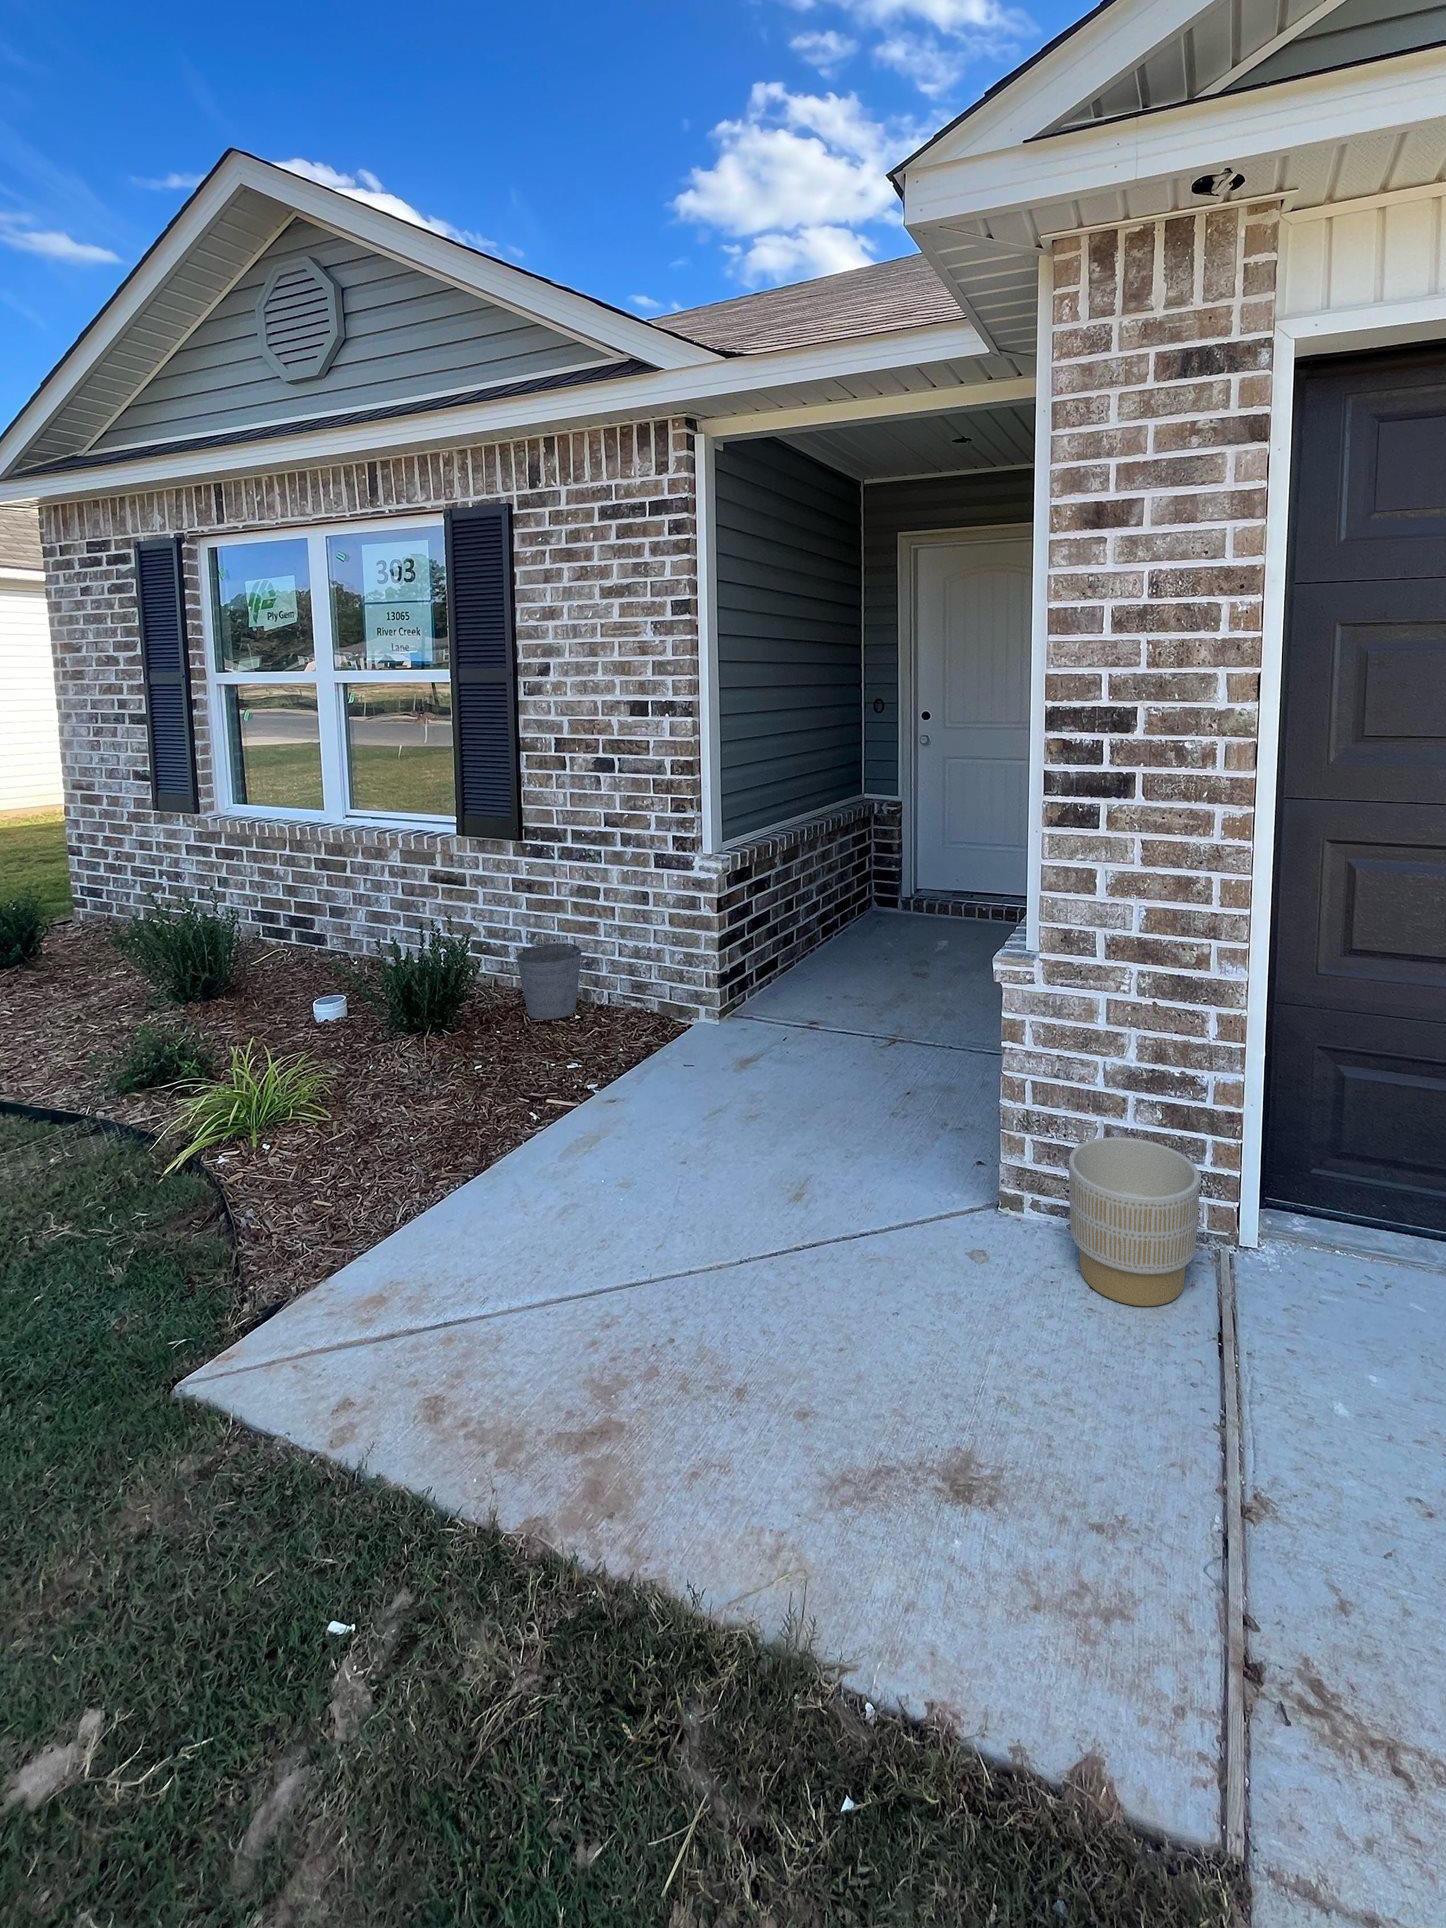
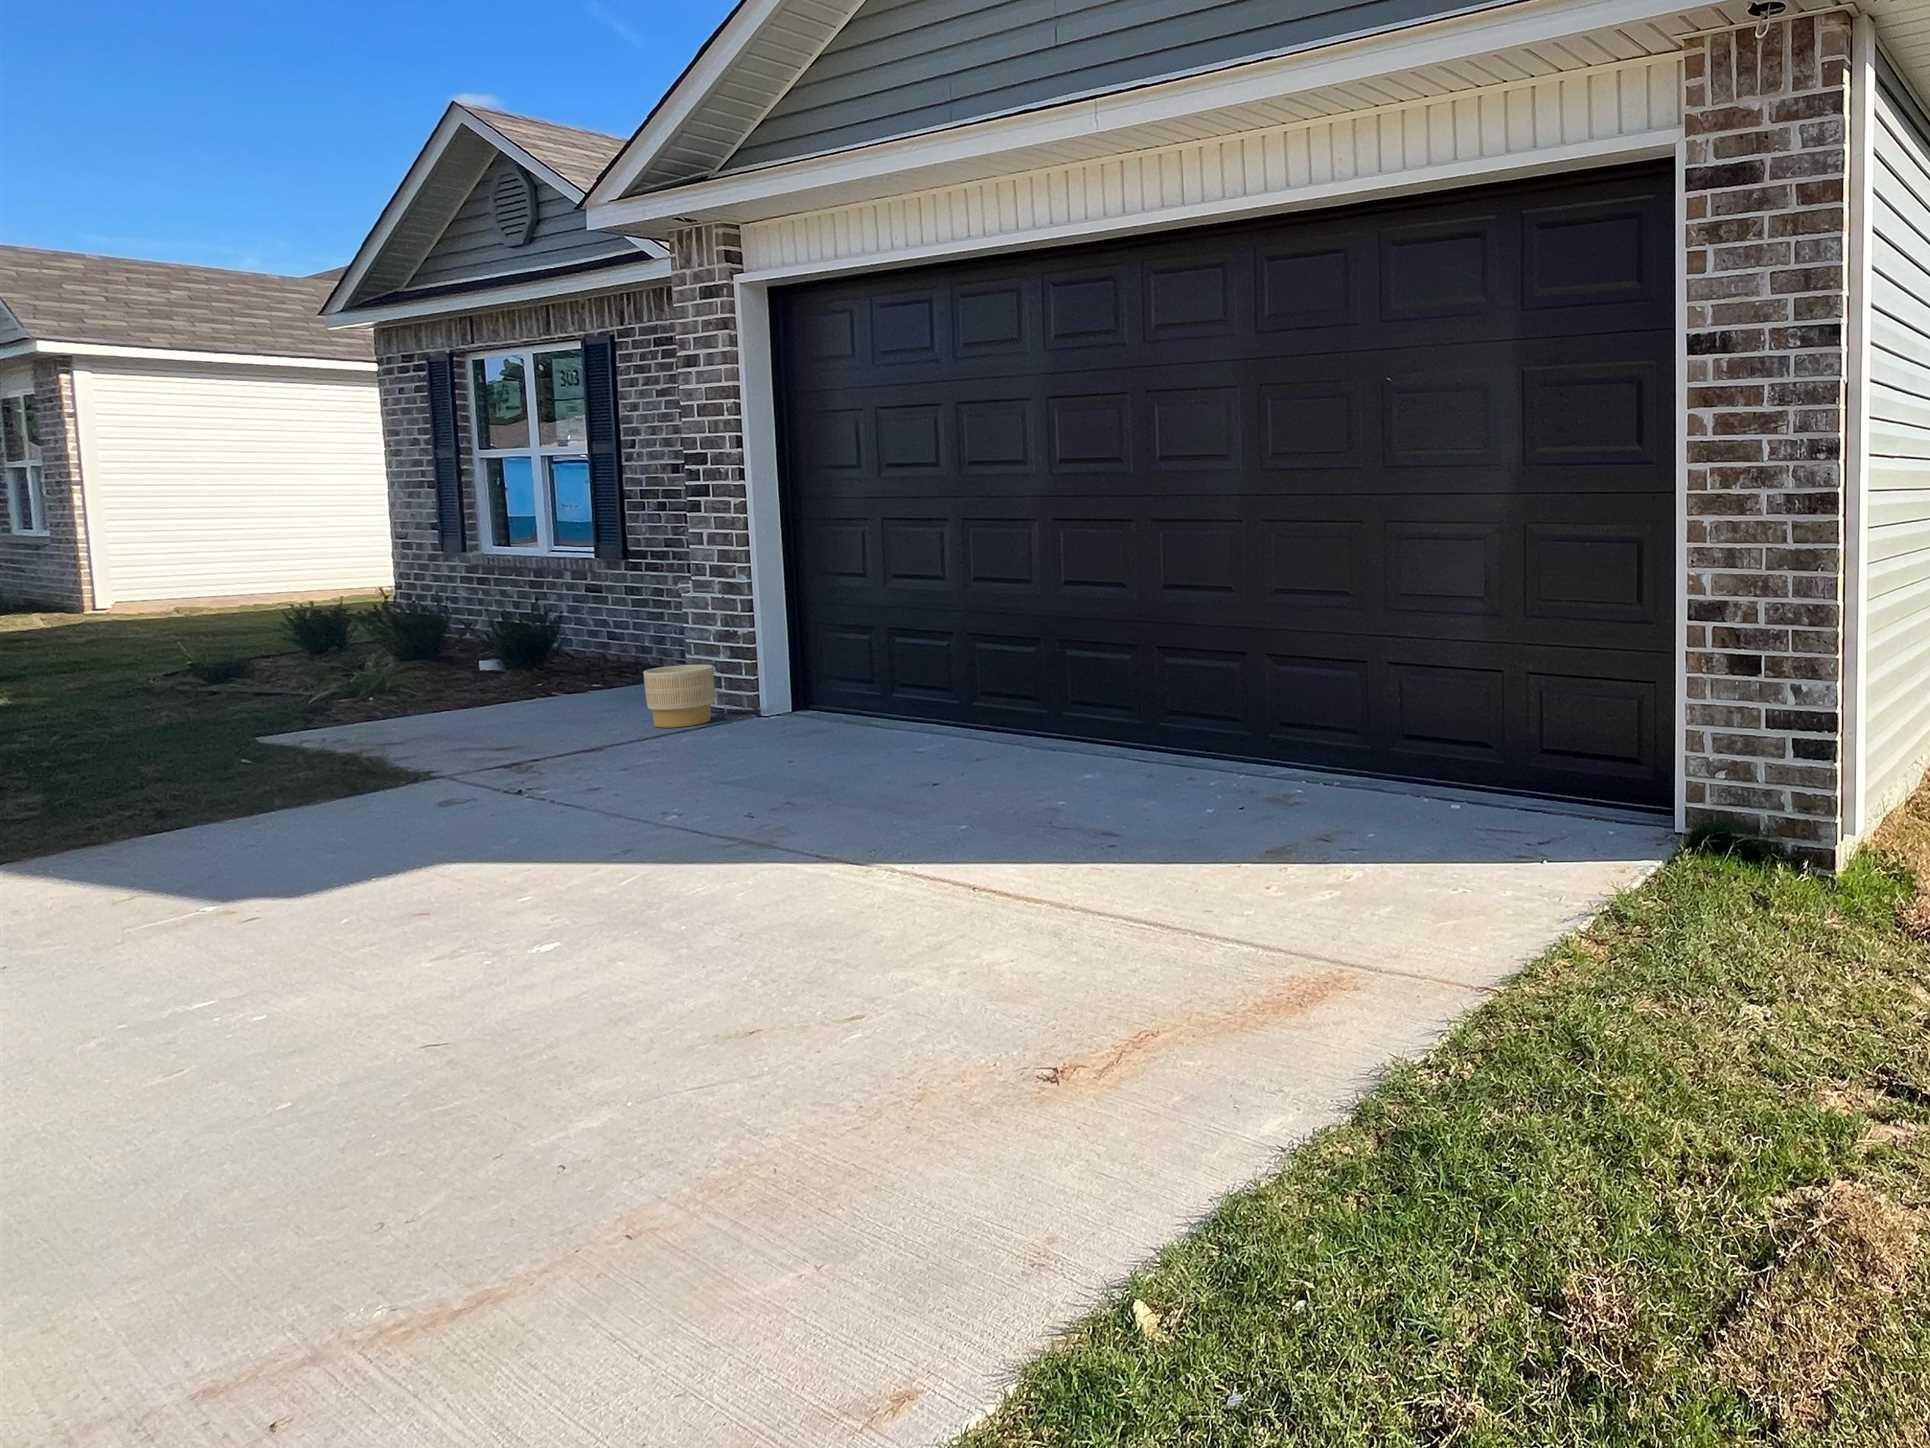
bucket: present [516,943,582,1020] -> none [599,627,650,671]

